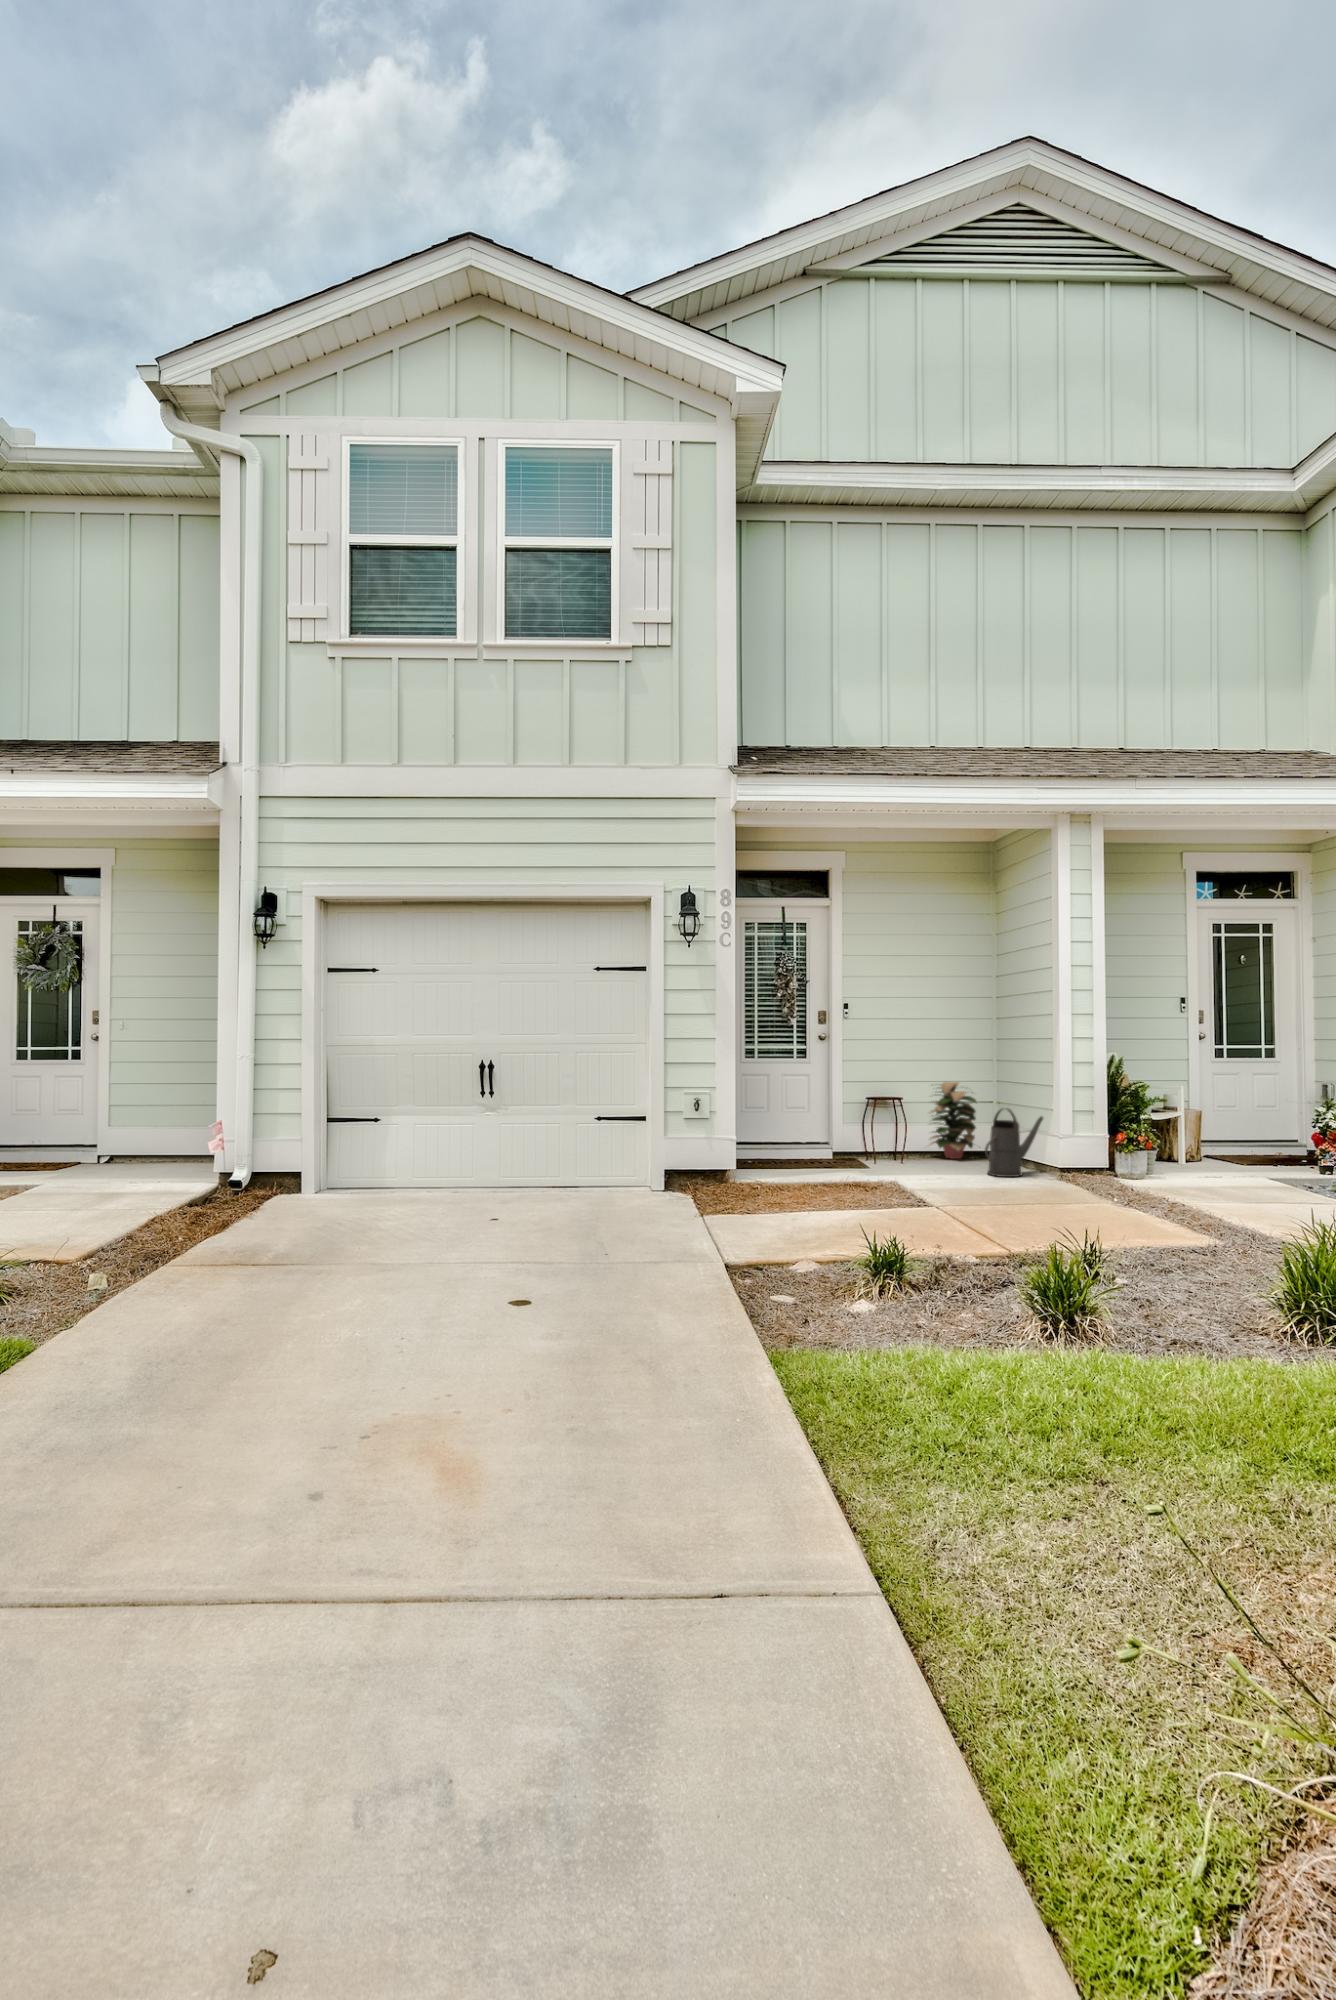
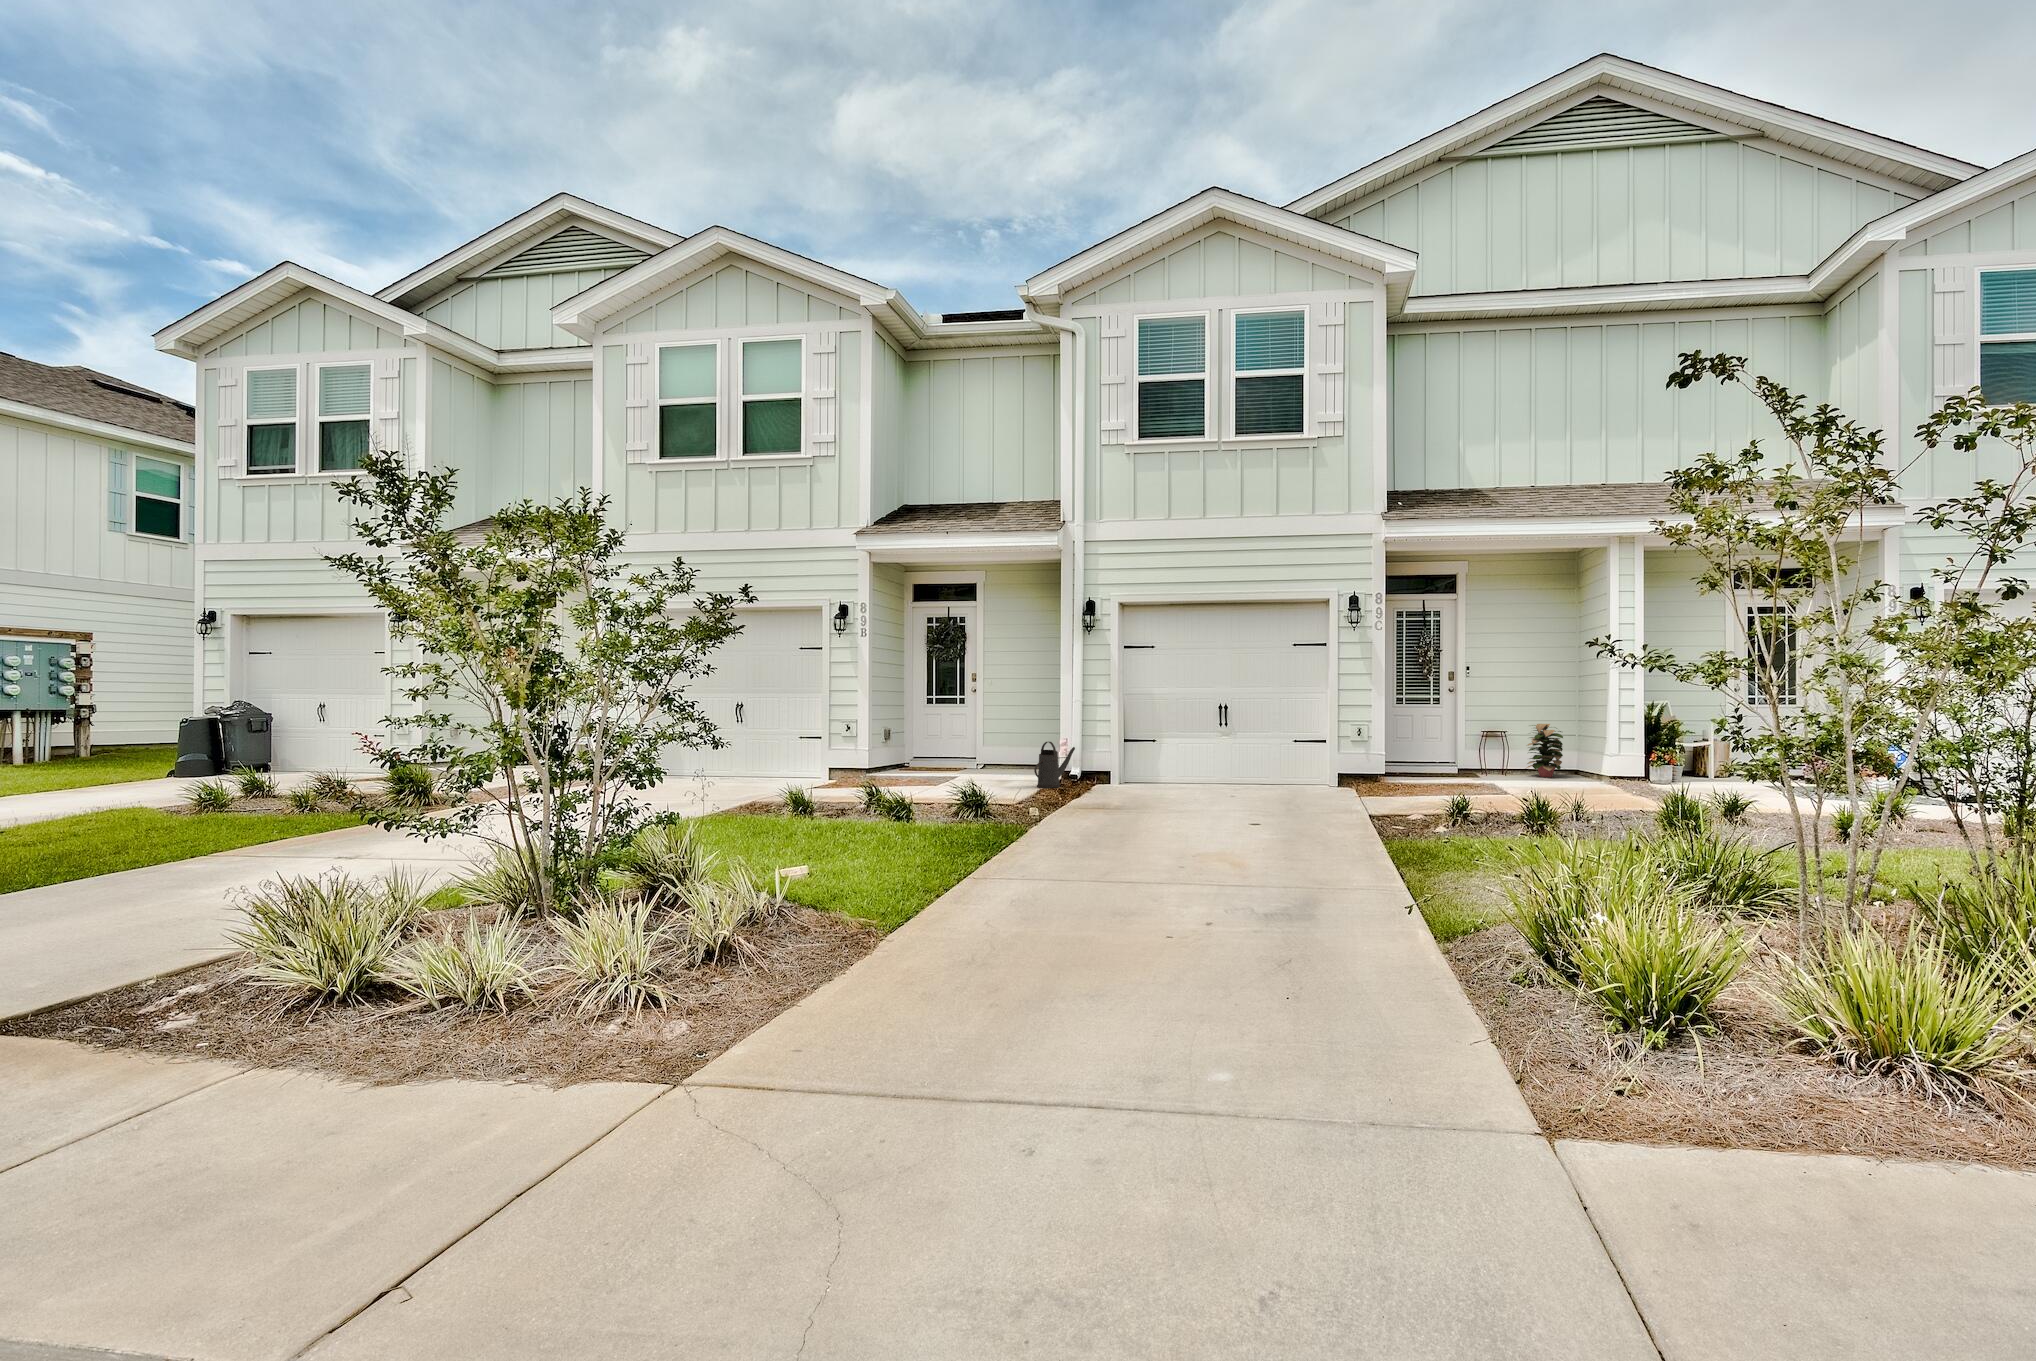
watering can: present [985,1109,1043,1177] -> present [1034,742,1075,788]

